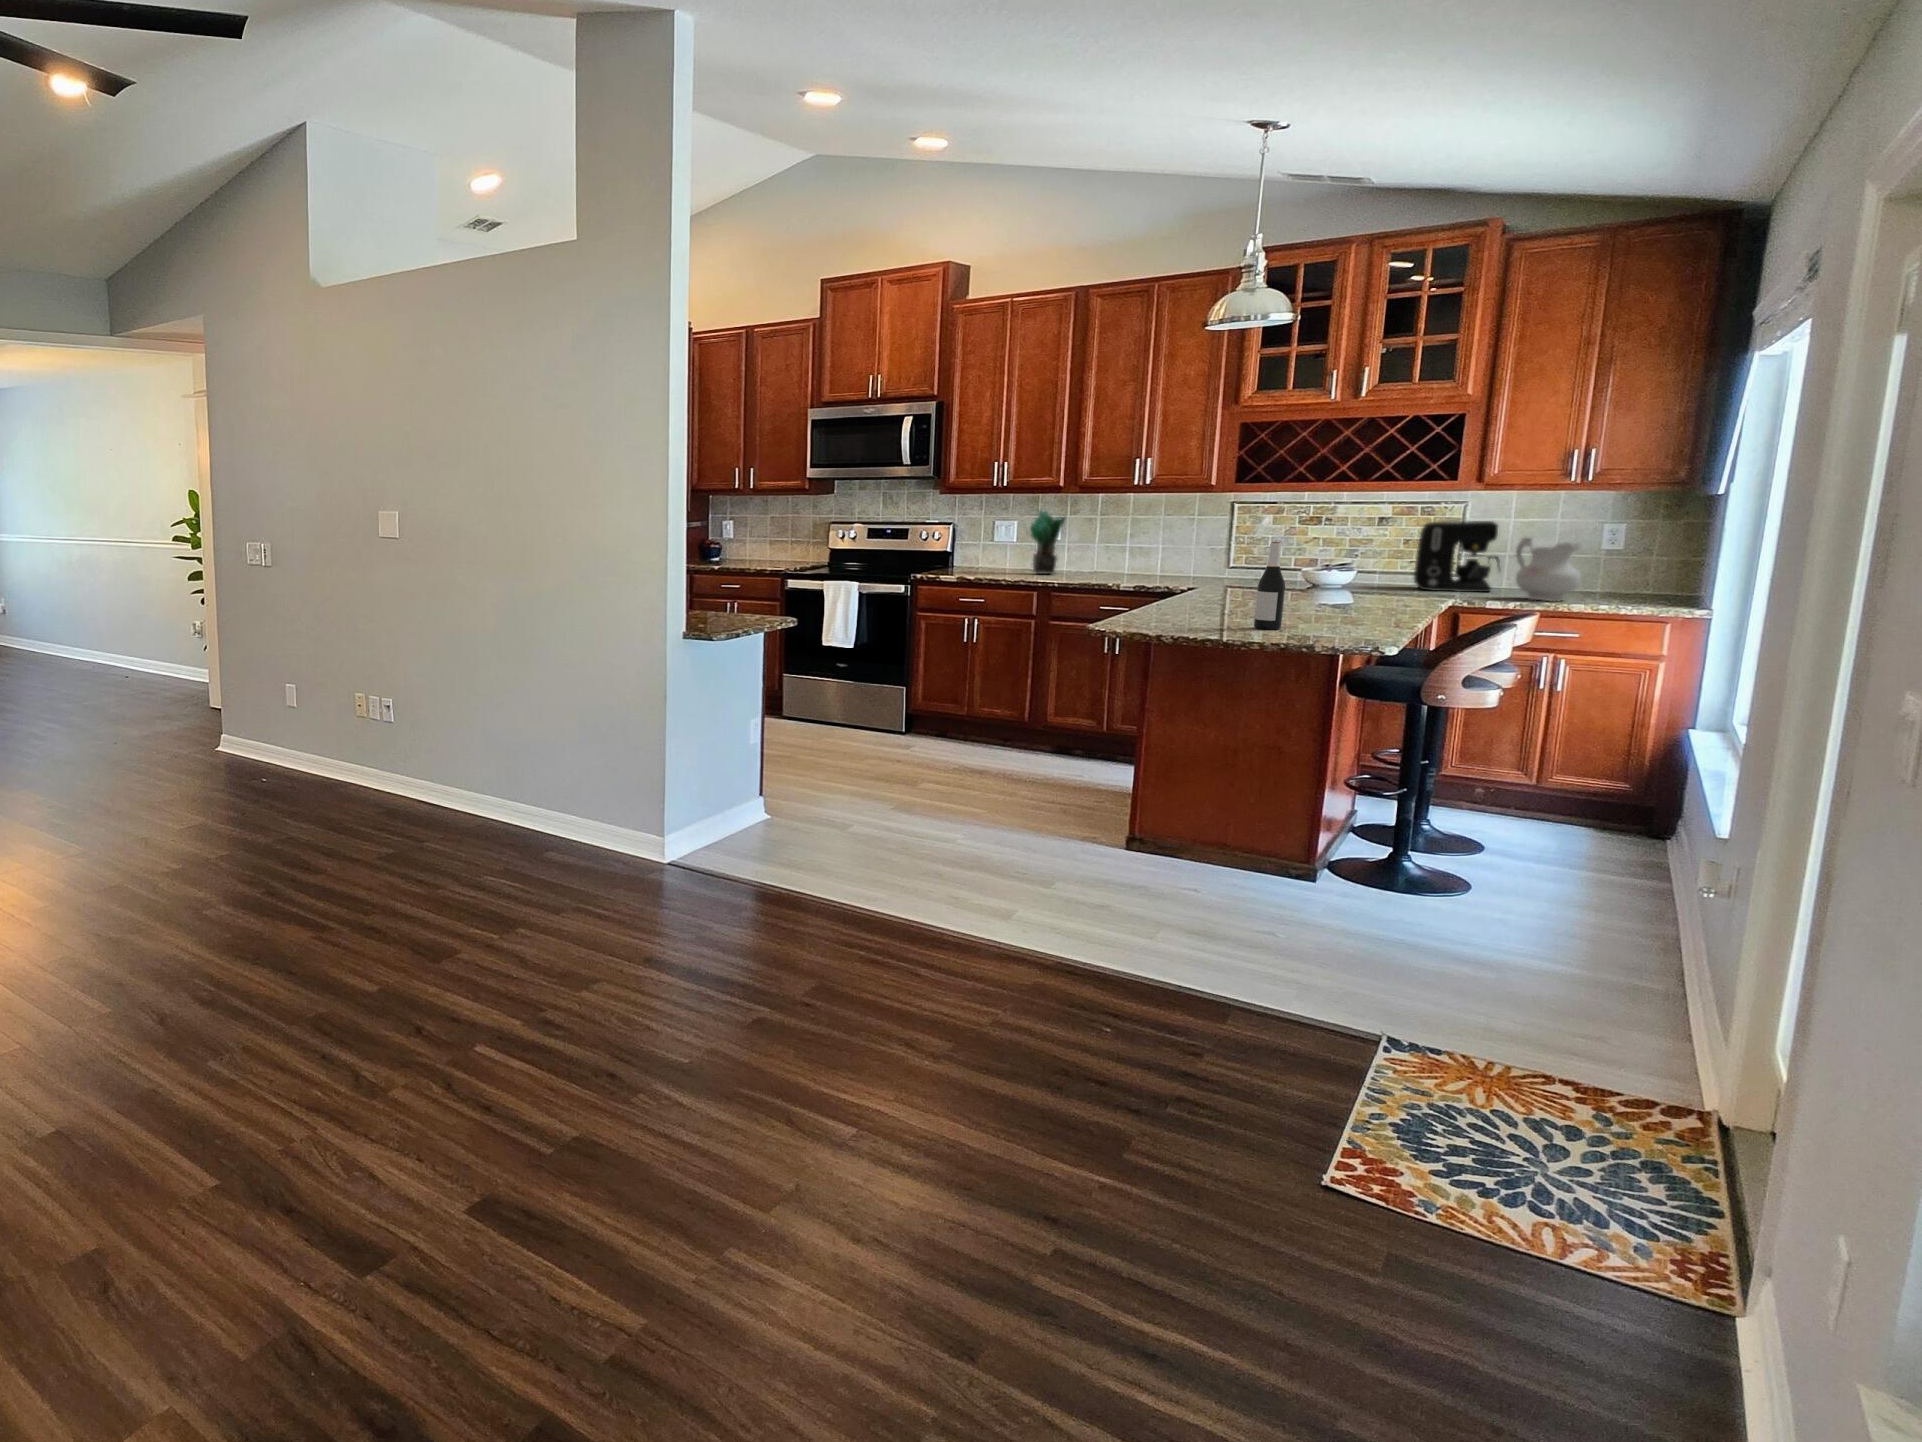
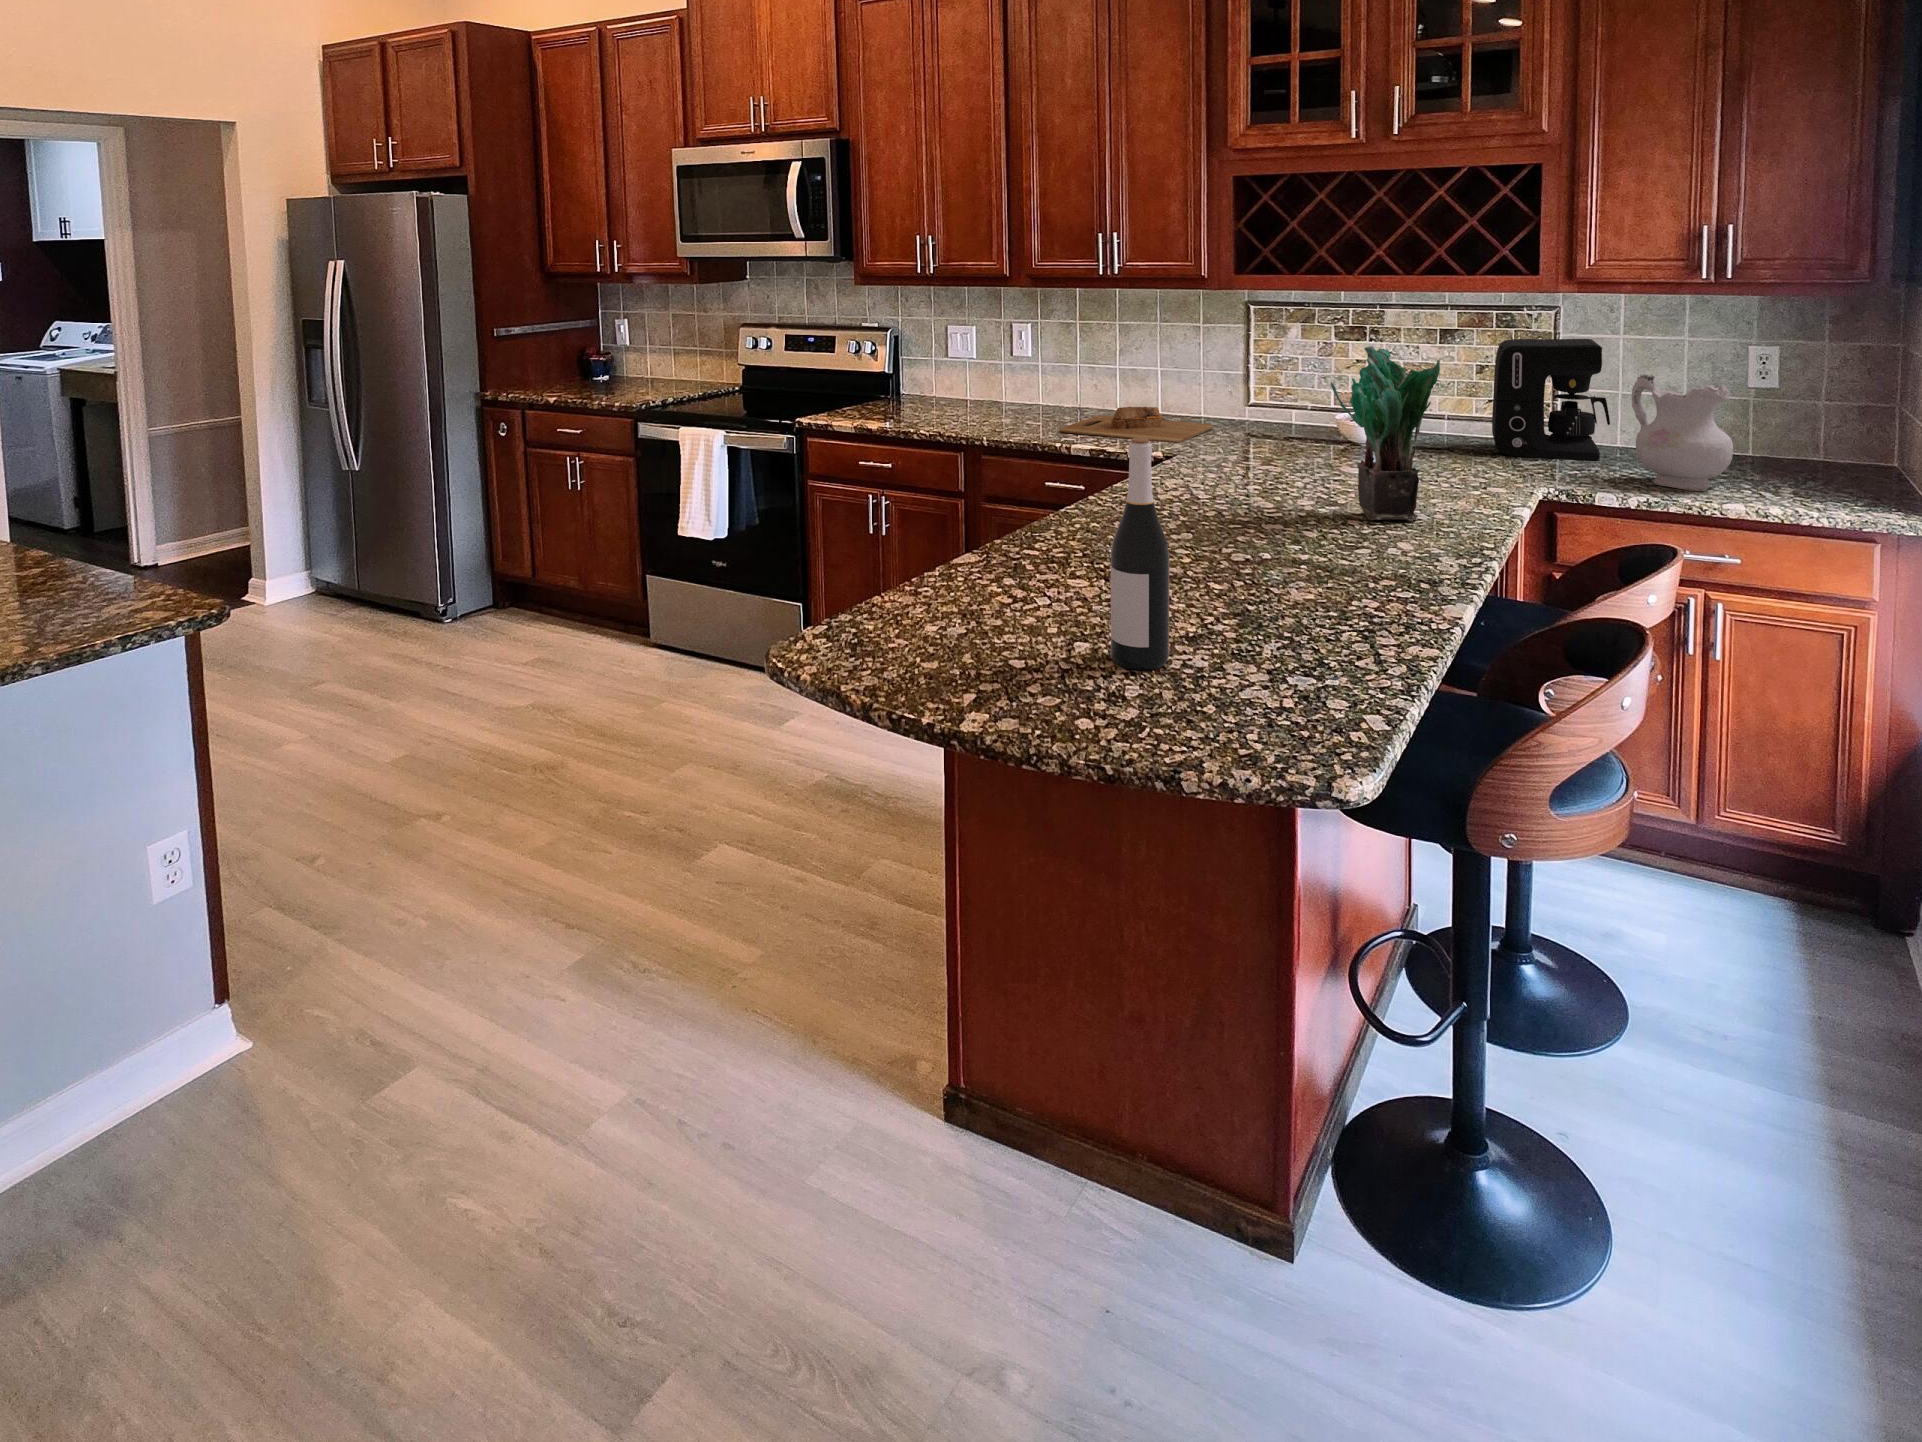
potted plant: present [1026,510,1065,574] -> present [1331,346,1440,520]
cutting board: none [1103,566,1207,585] -> present [1060,407,1213,443]

